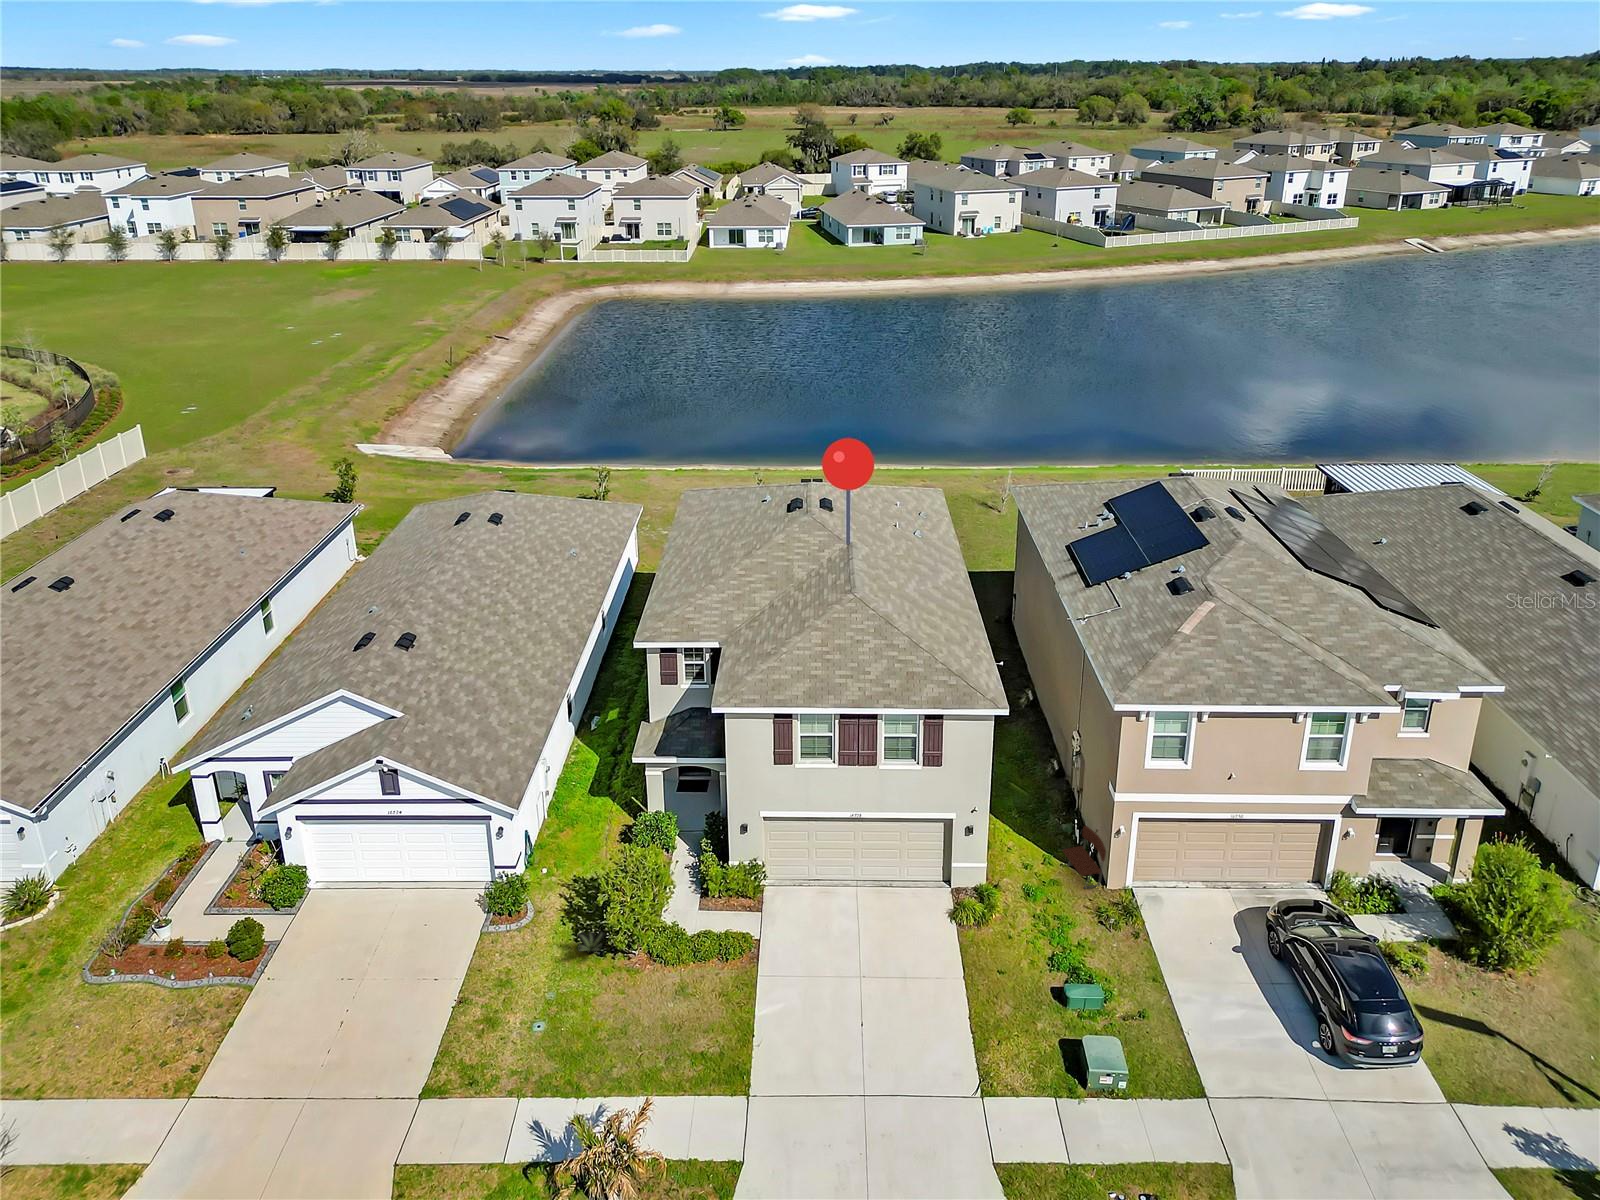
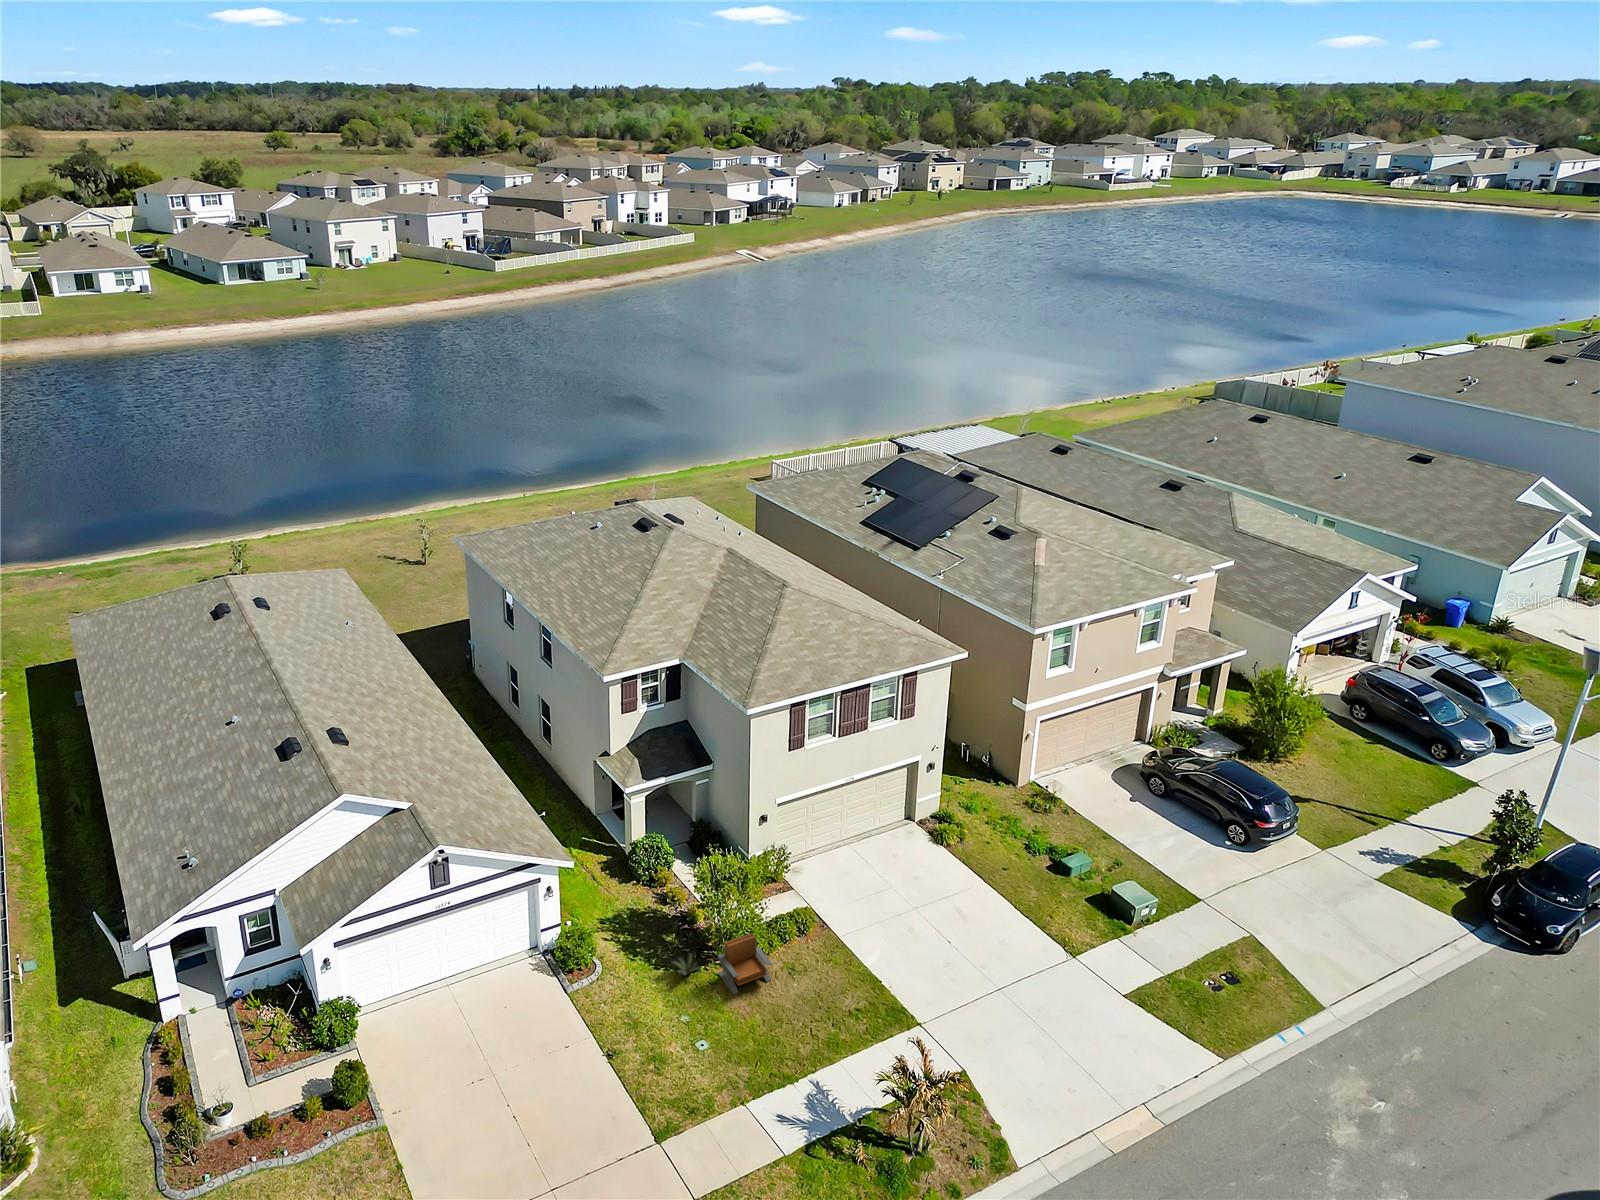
bench: present [1062,826,1106,889] -> none [981,742,1023,792]
lounge chair: none [608,933,660,989] -> present [718,933,772,994]

